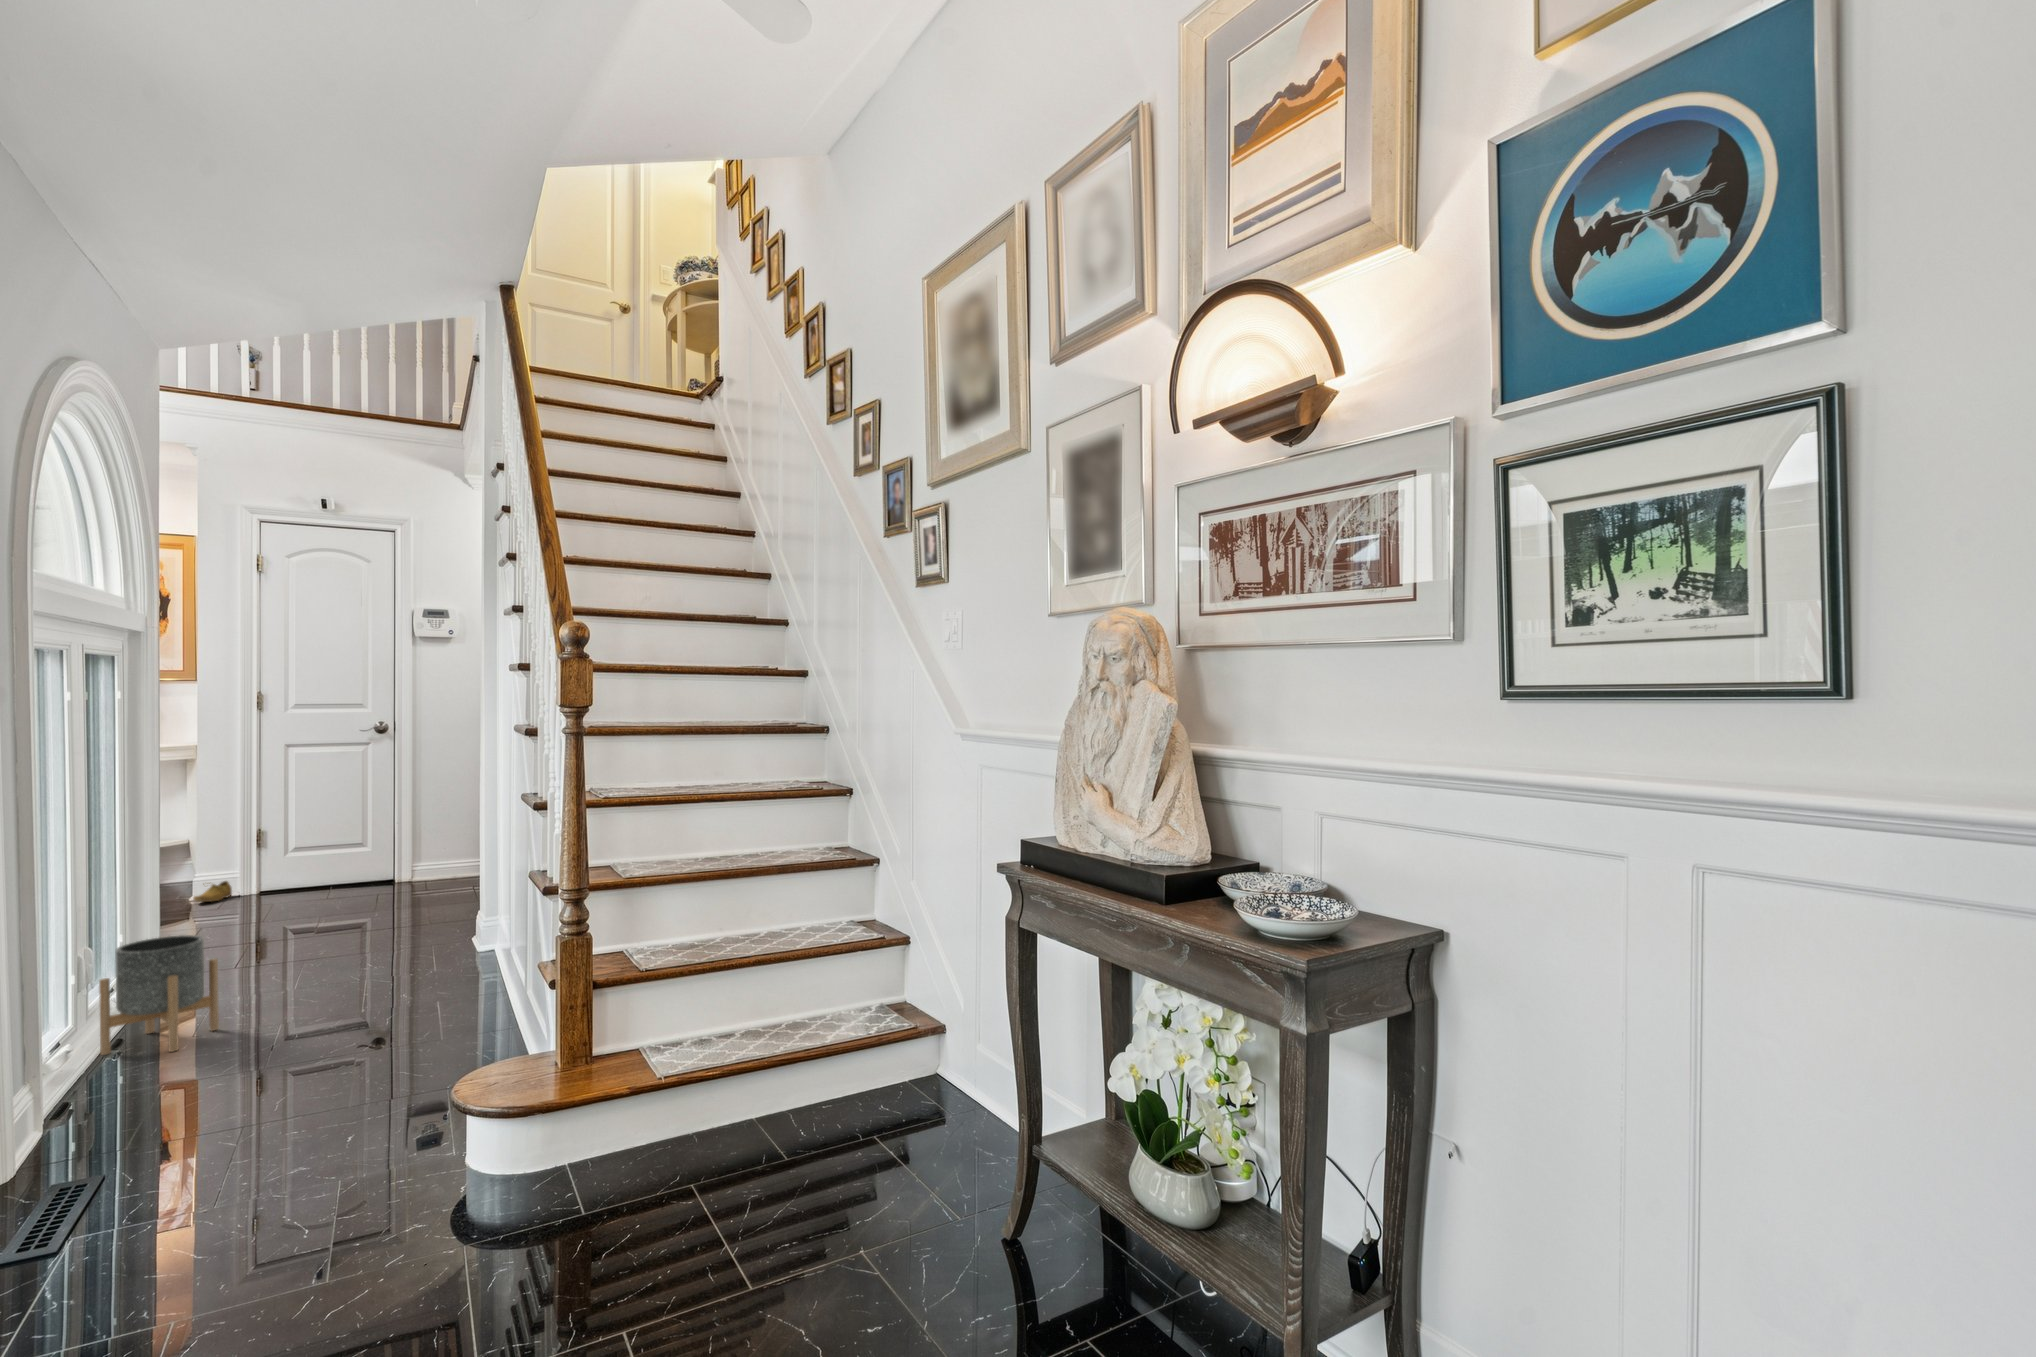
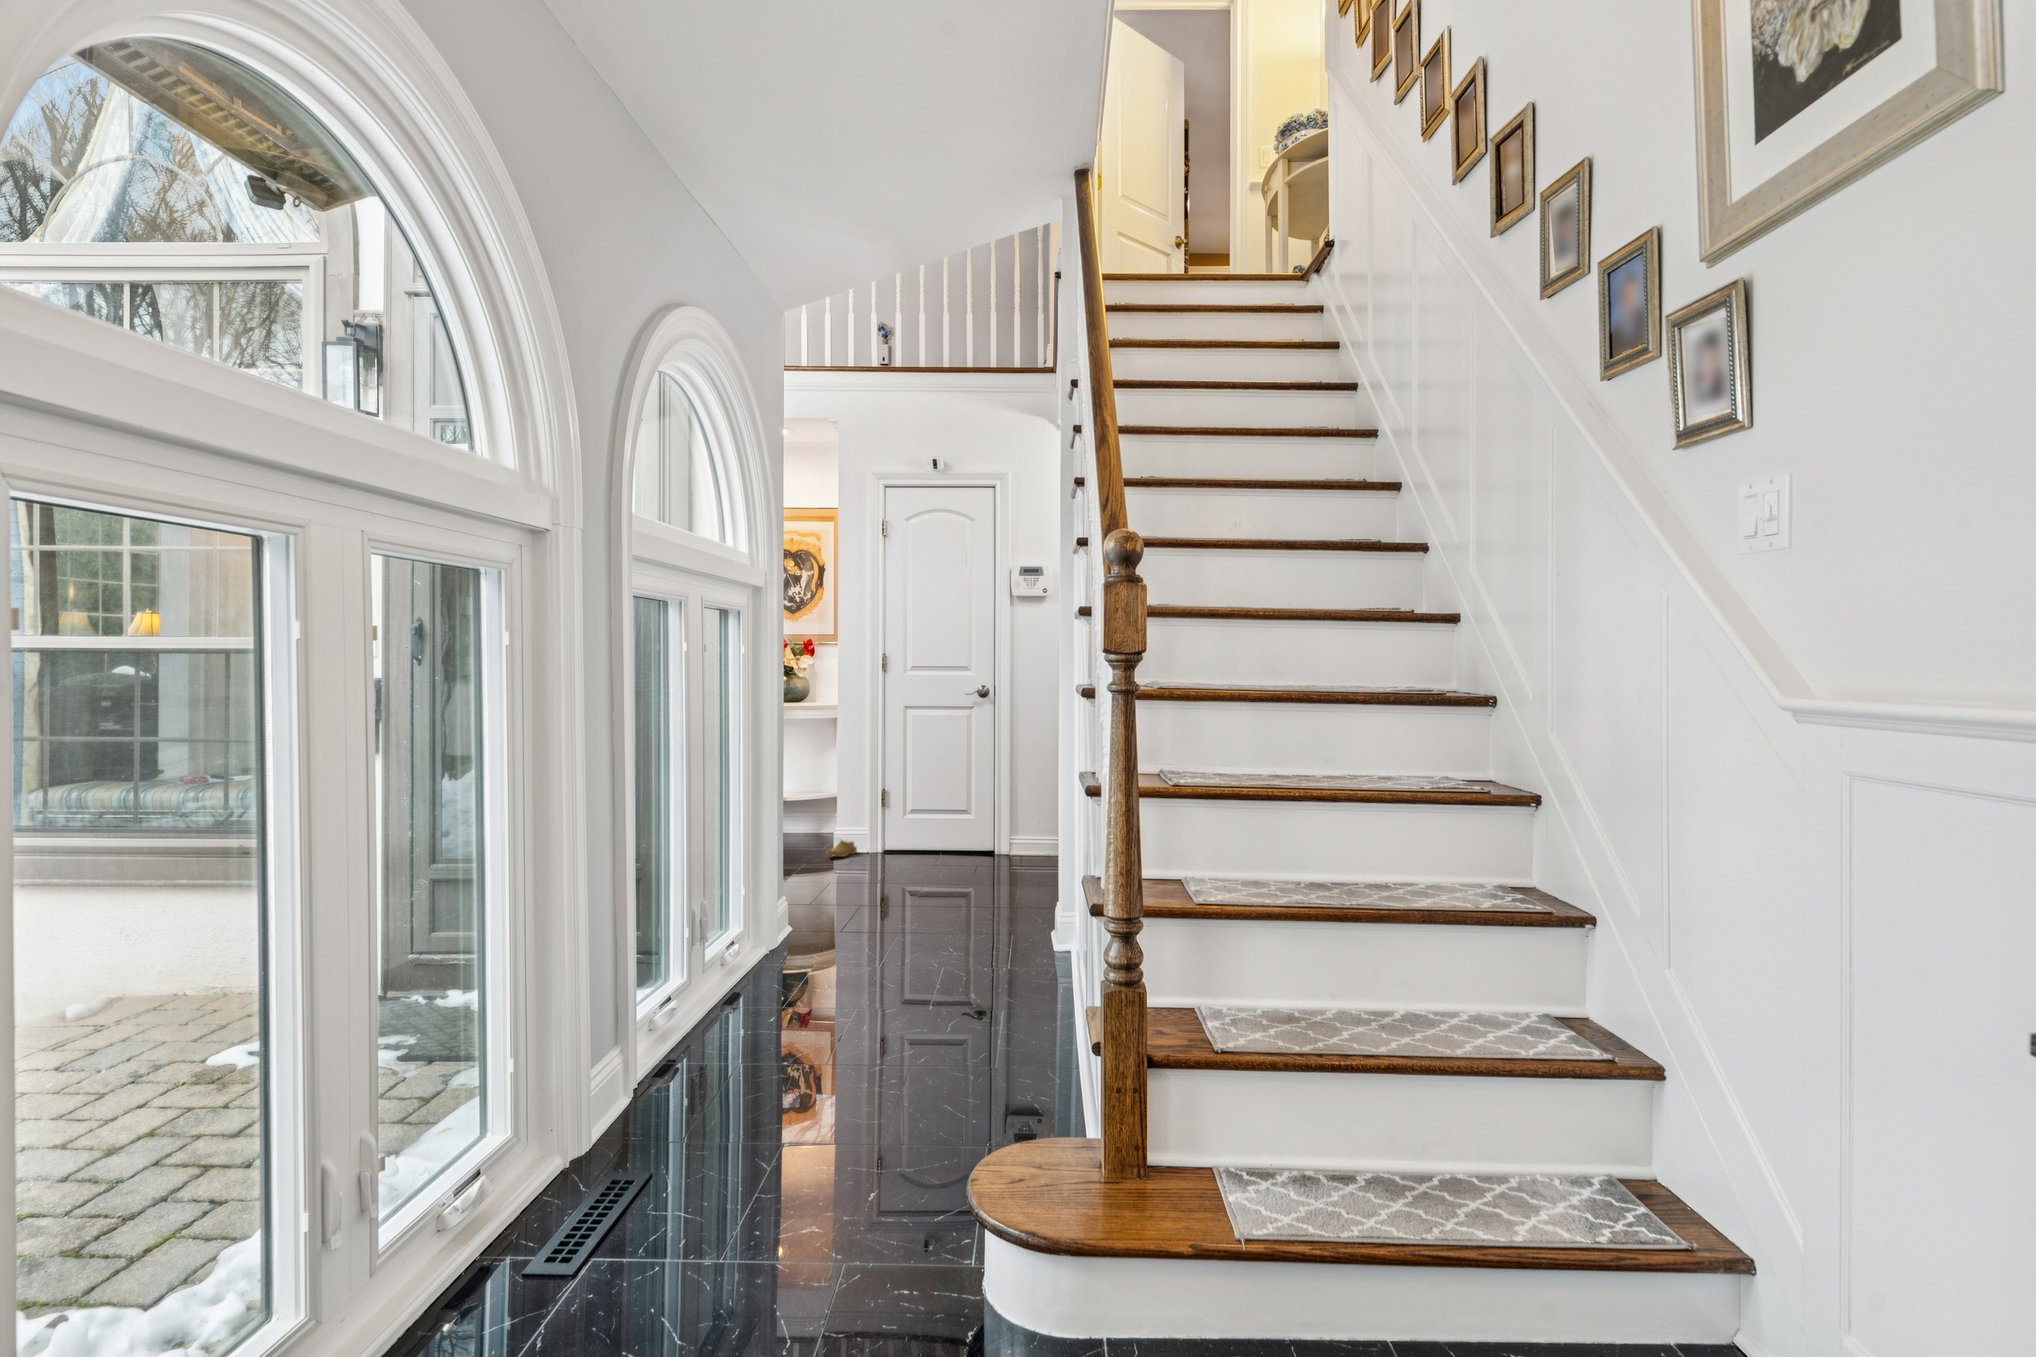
planter: present [99,935,219,1055] -> none [694,902,796,1027]

